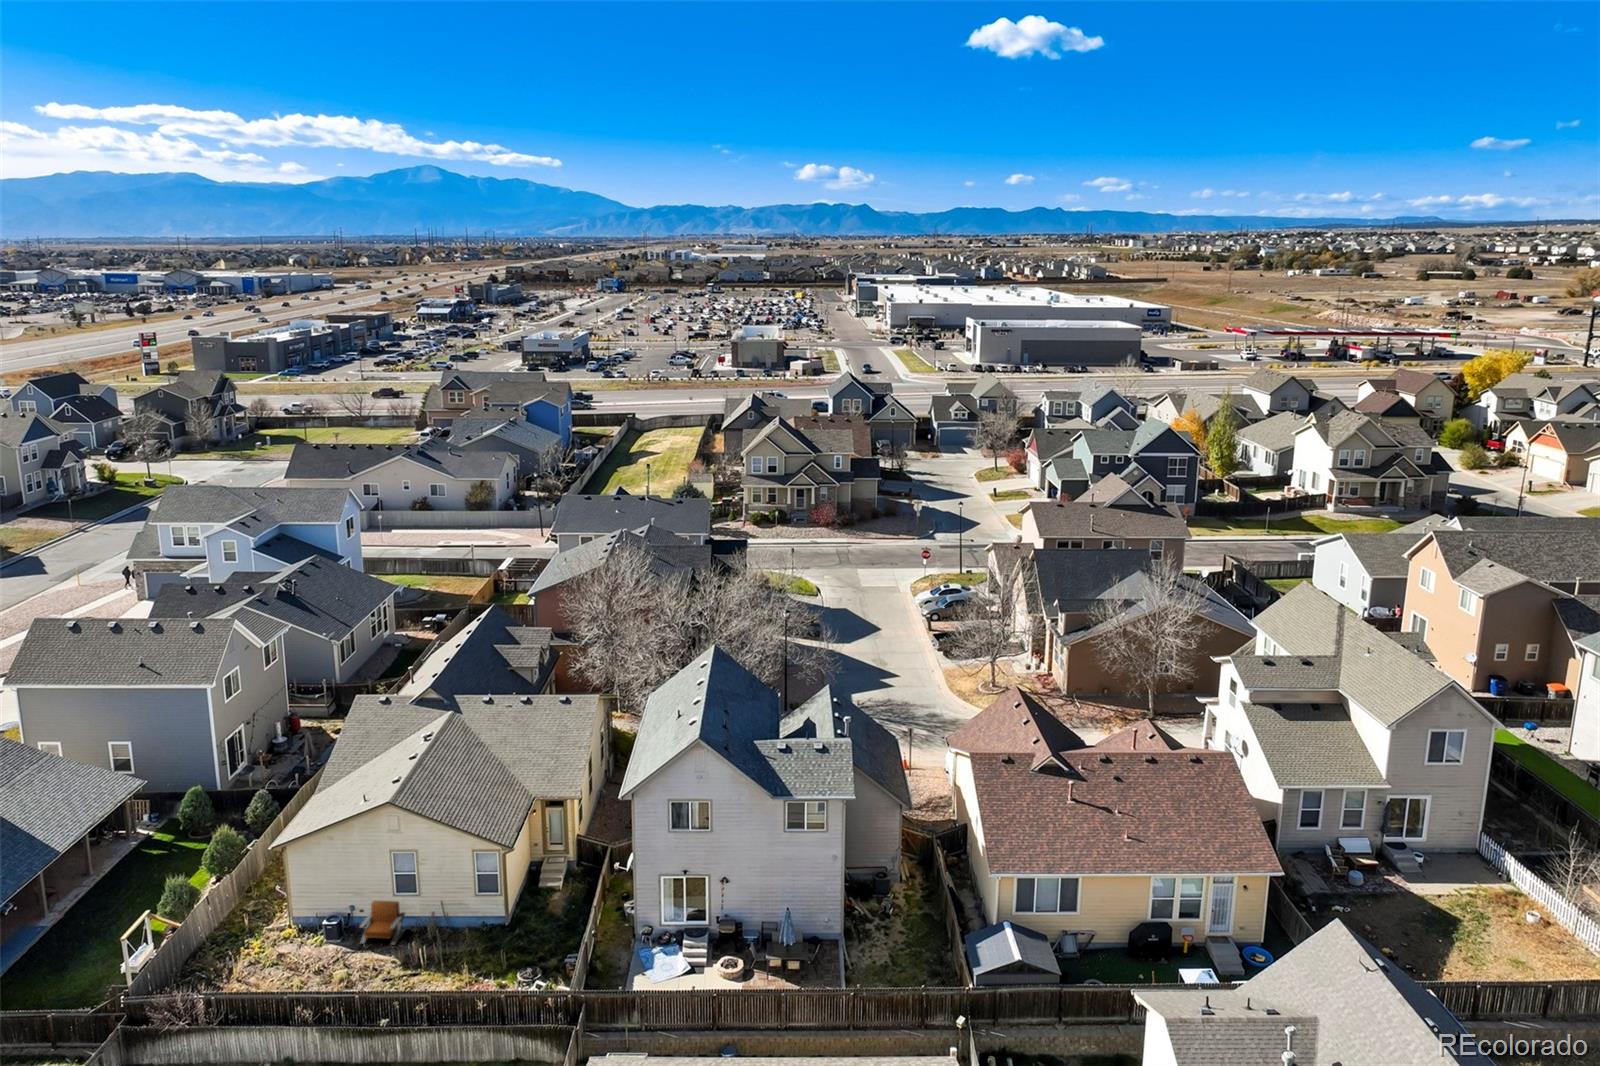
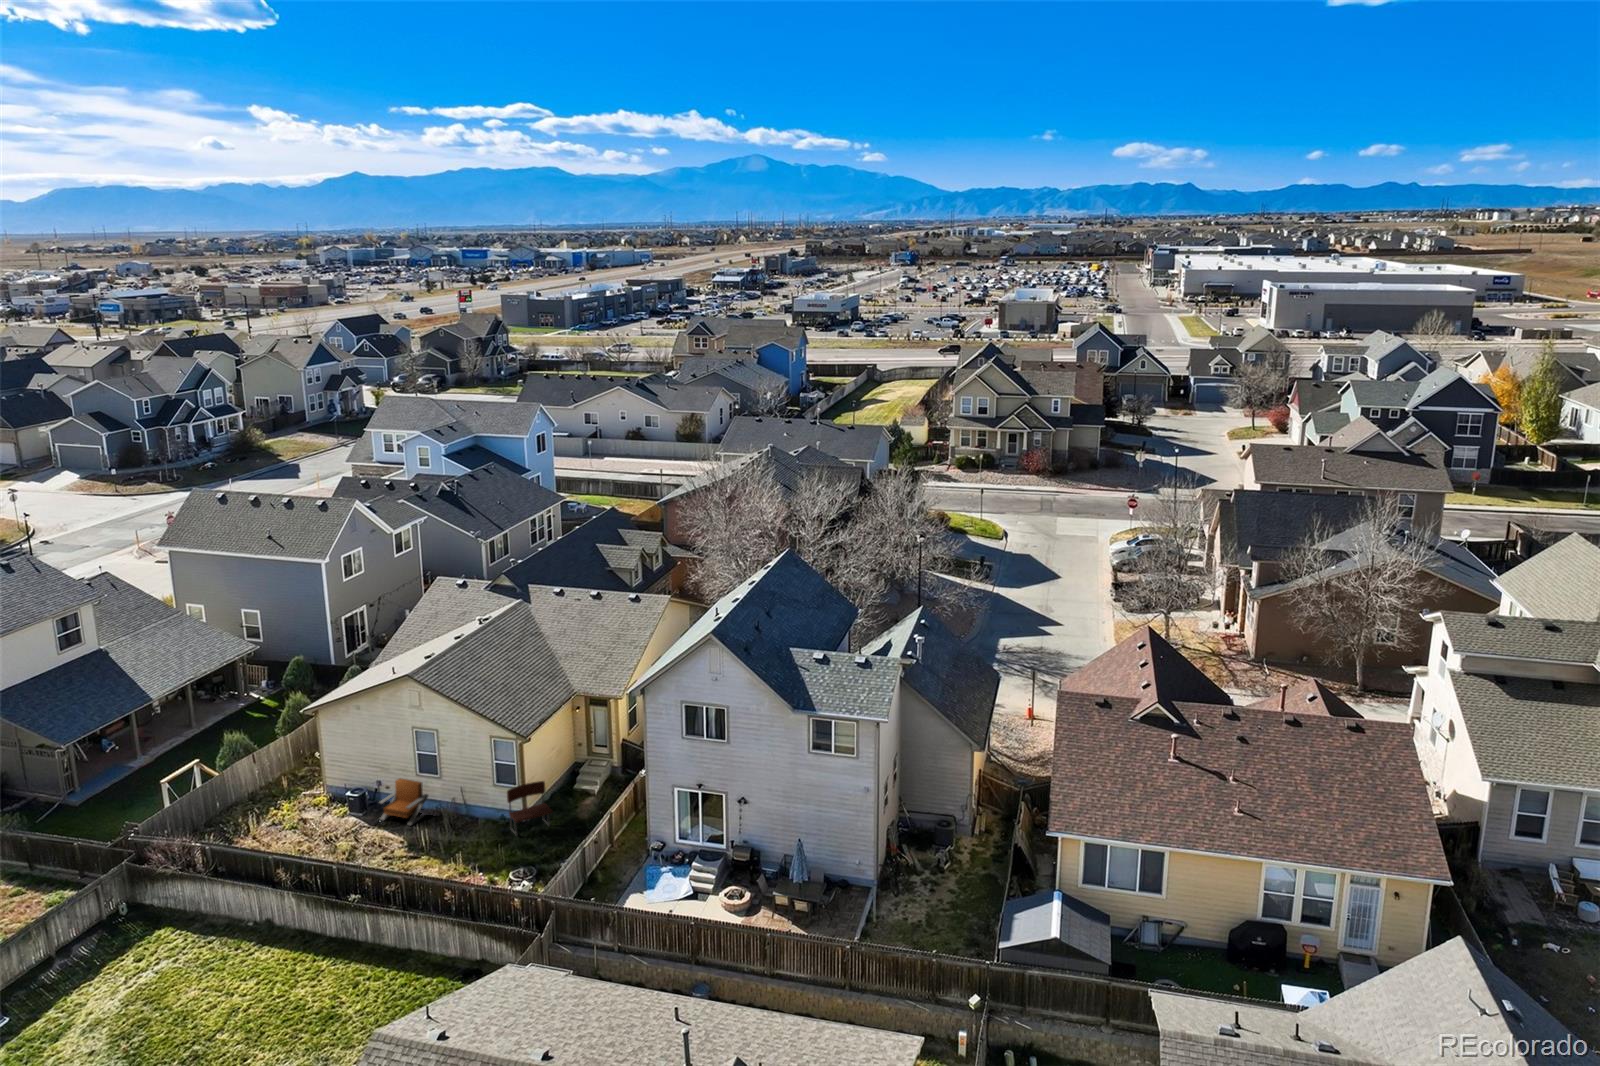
bench: none [492,885,536,940] -> present [507,781,553,836]

